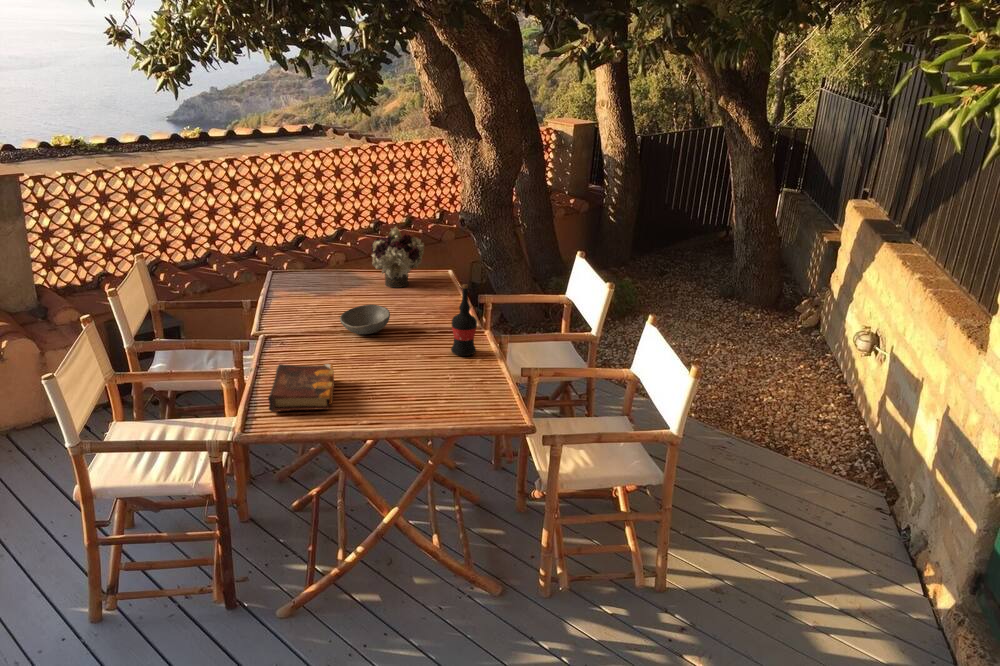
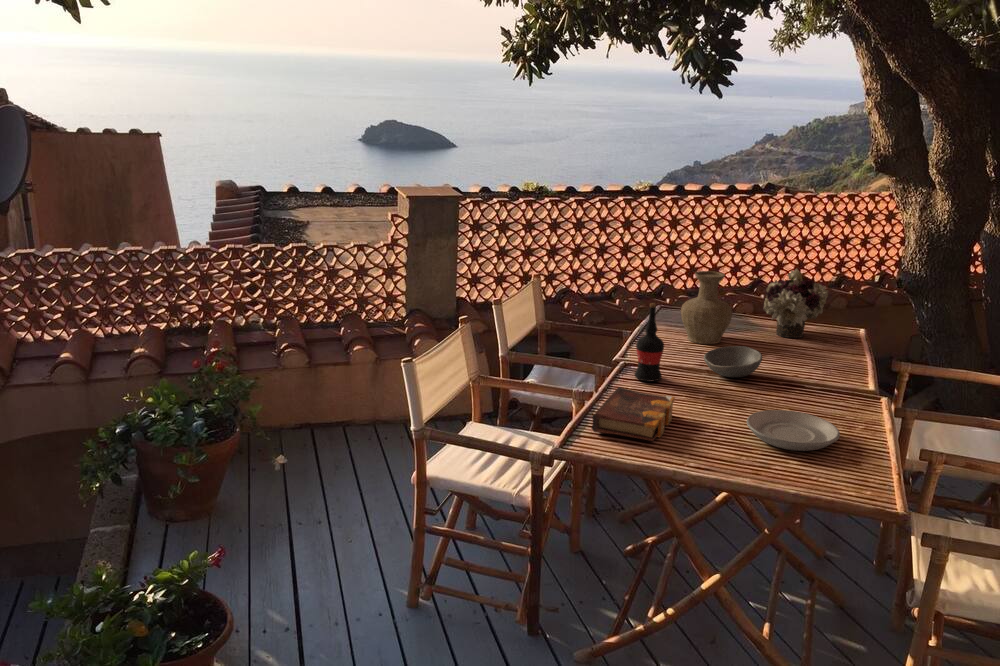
vase: none [303,237,350,305] -> present [681,271,732,344]
wine bottle: present [451,284,477,356] -> present [634,303,664,382]
plate: none [399,358,472,392] -> present [747,410,840,451]

